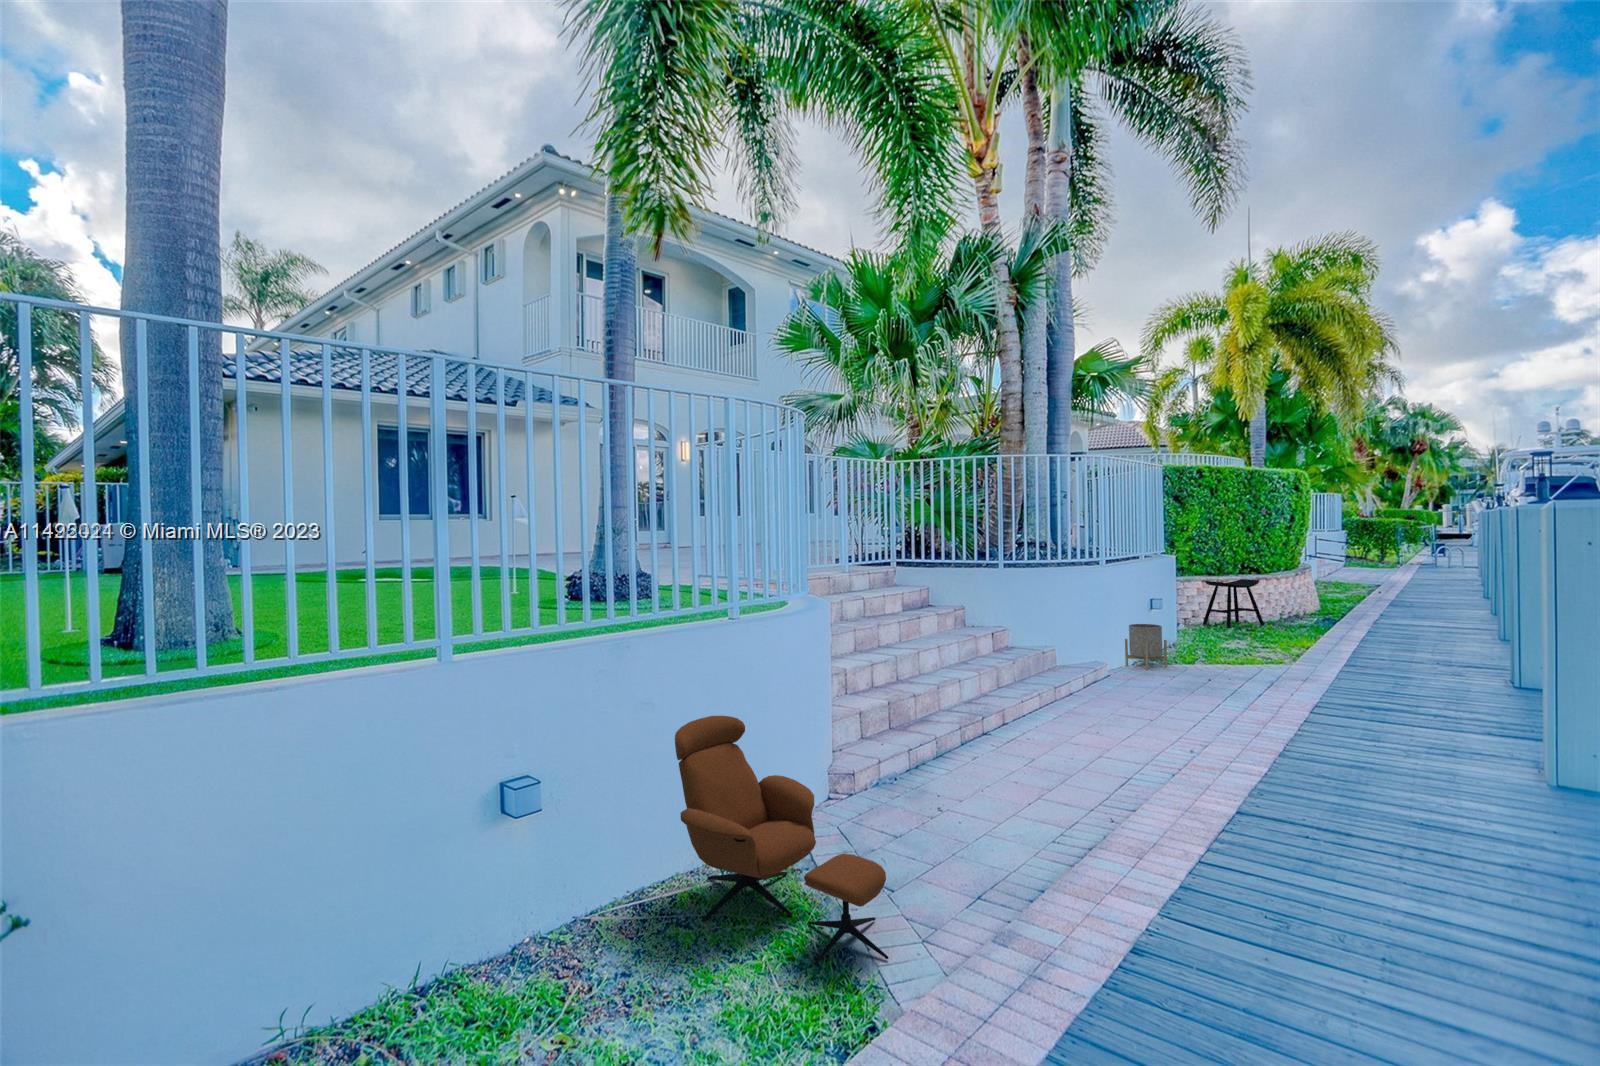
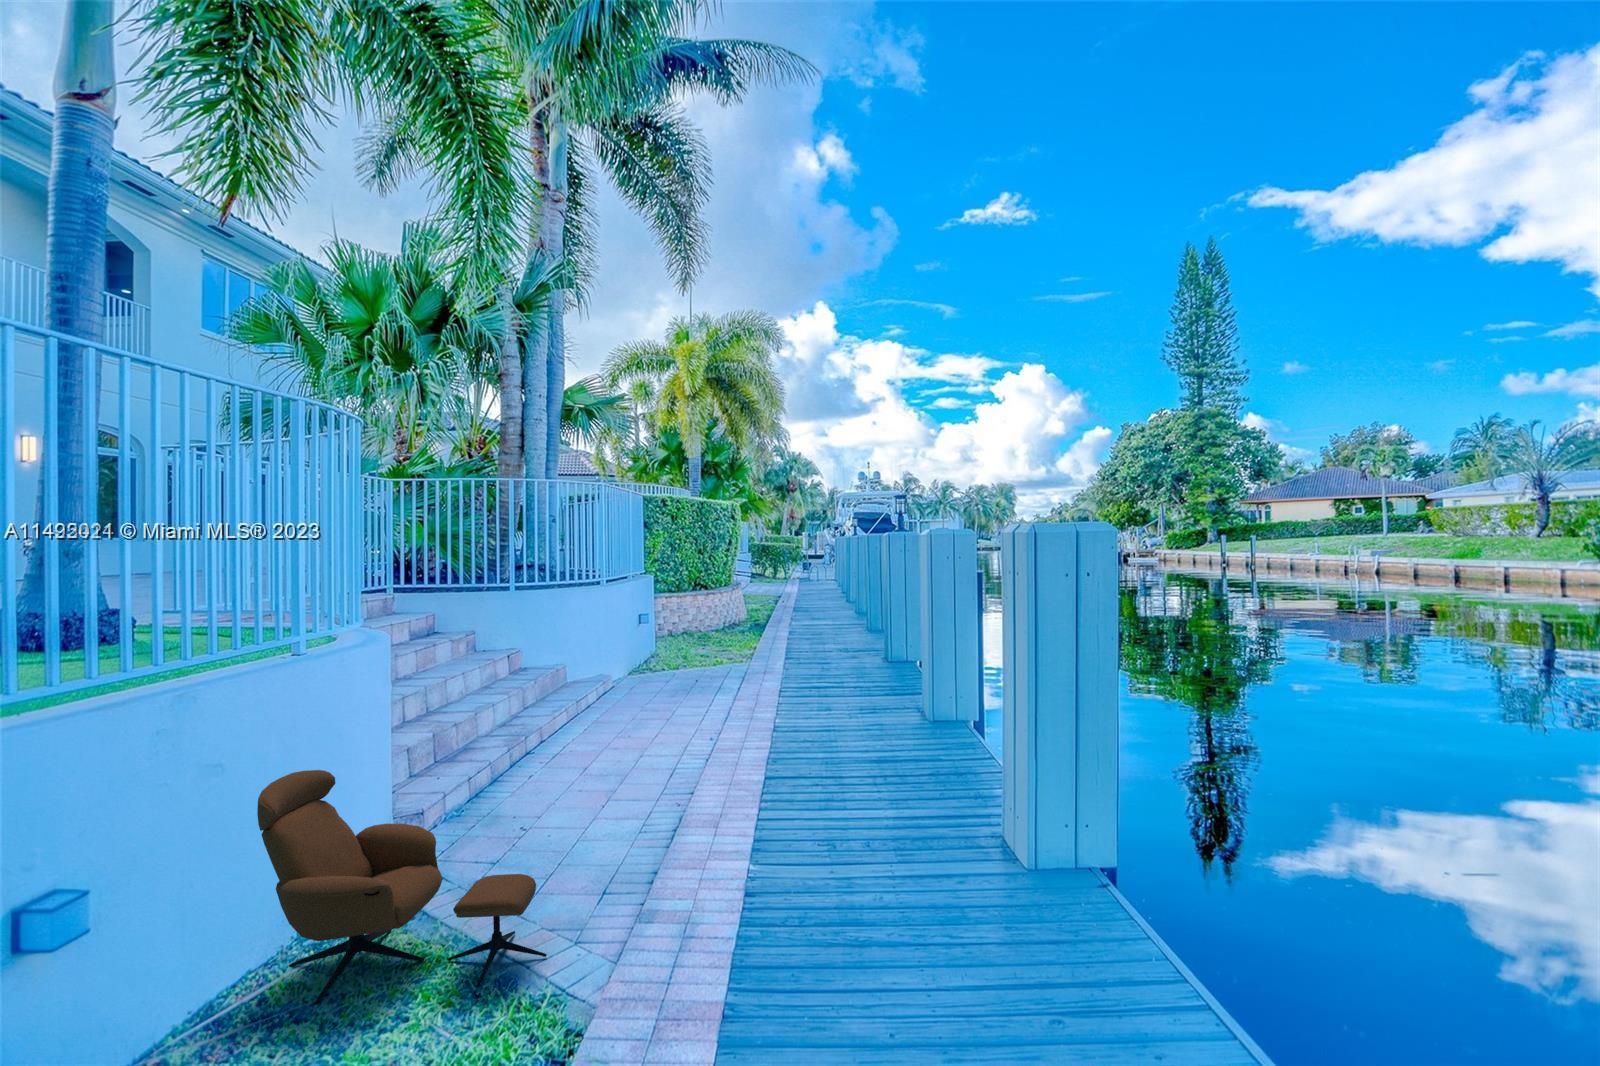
stool: present [1203,579,1264,628] -> none [670,595,715,637]
planter: present [1125,624,1167,670] -> none [624,638,659,679]

